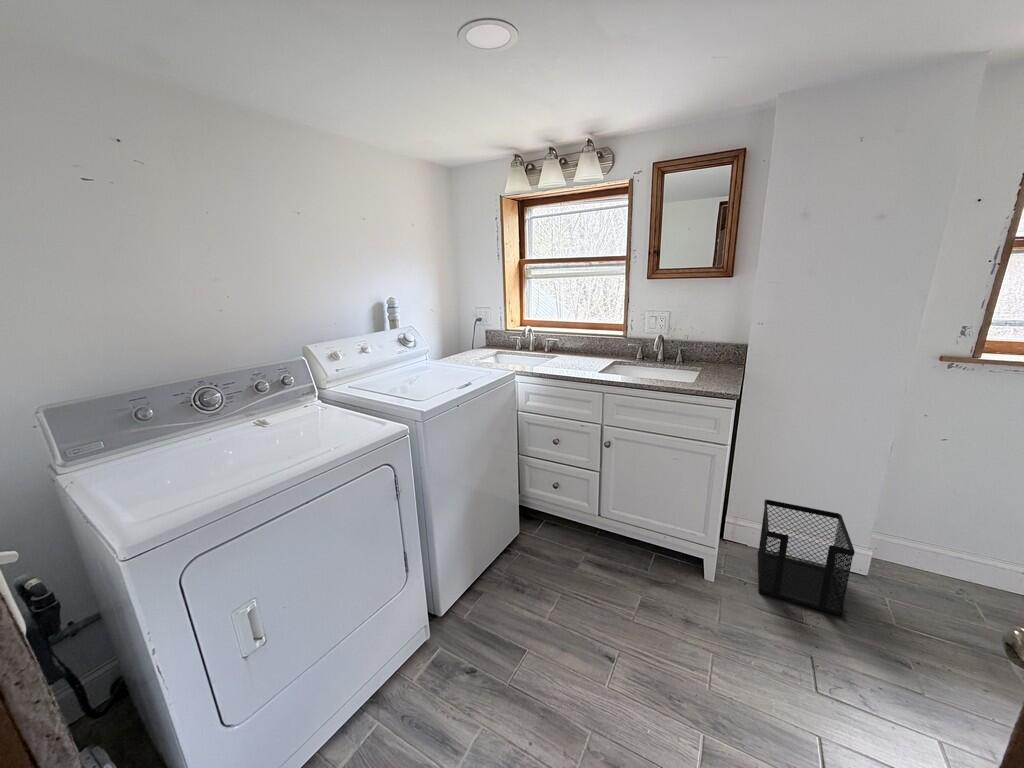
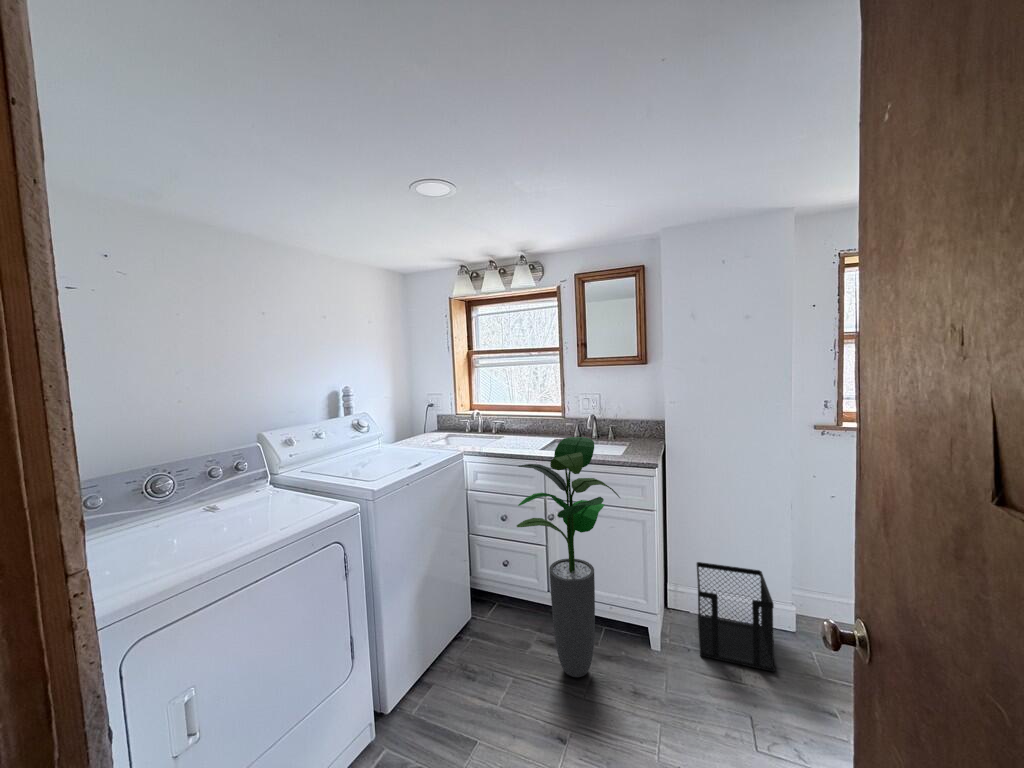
potted plant: none [572,361,692,601] -> present [517,437,620,677]

